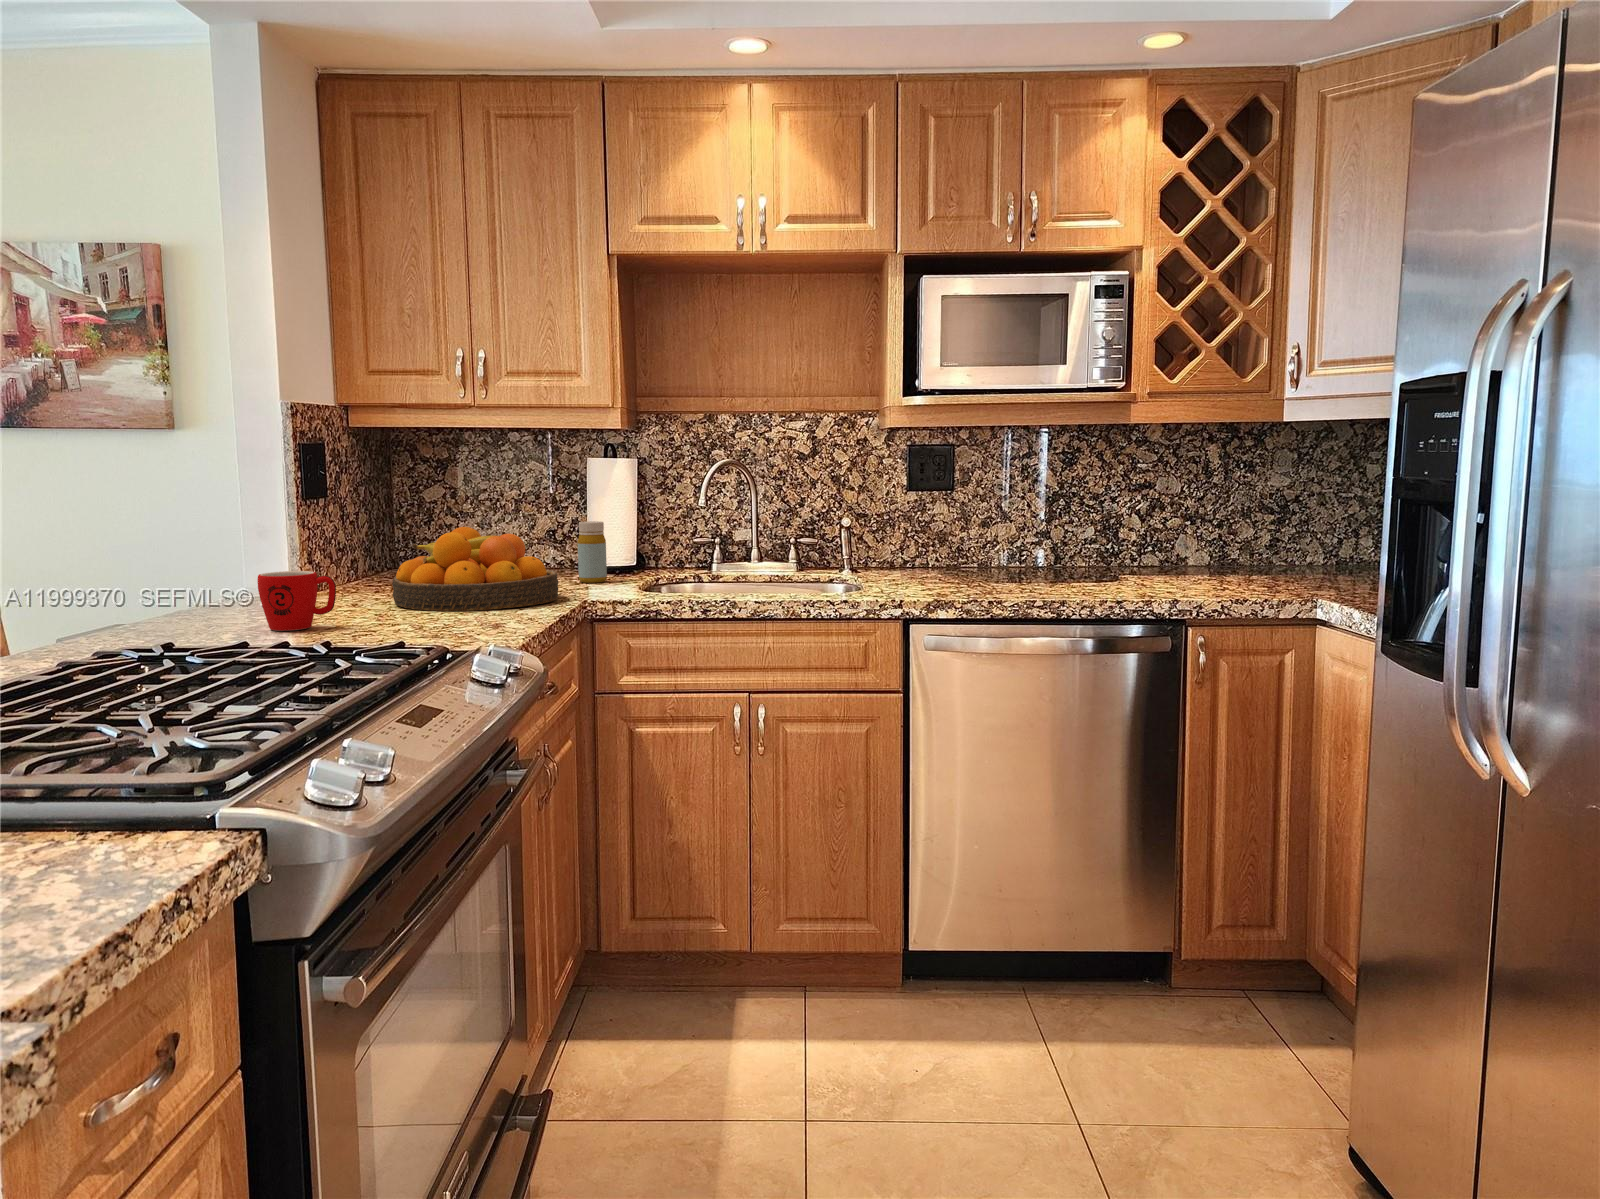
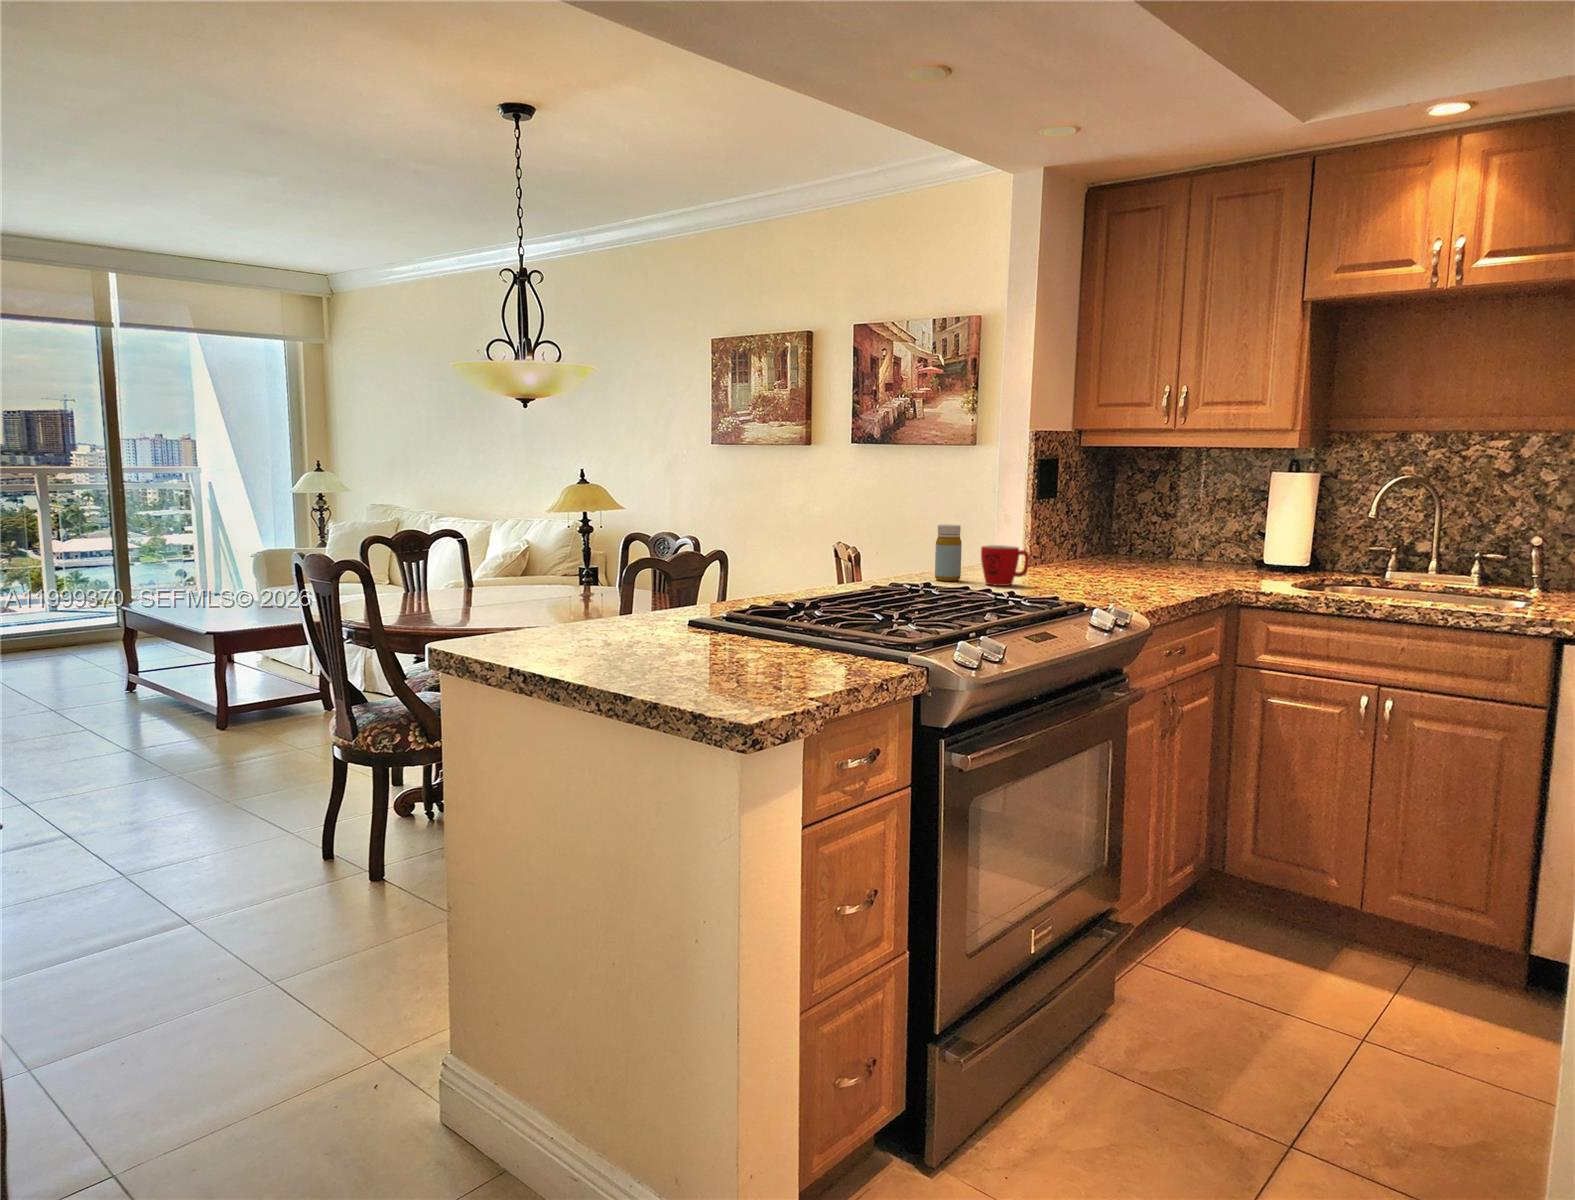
bottle: present [578,521,607,583] -> present [935,525,962,581]
fruit bowl: present [392,527,558,611] -> none [1083,523,1214,588]

